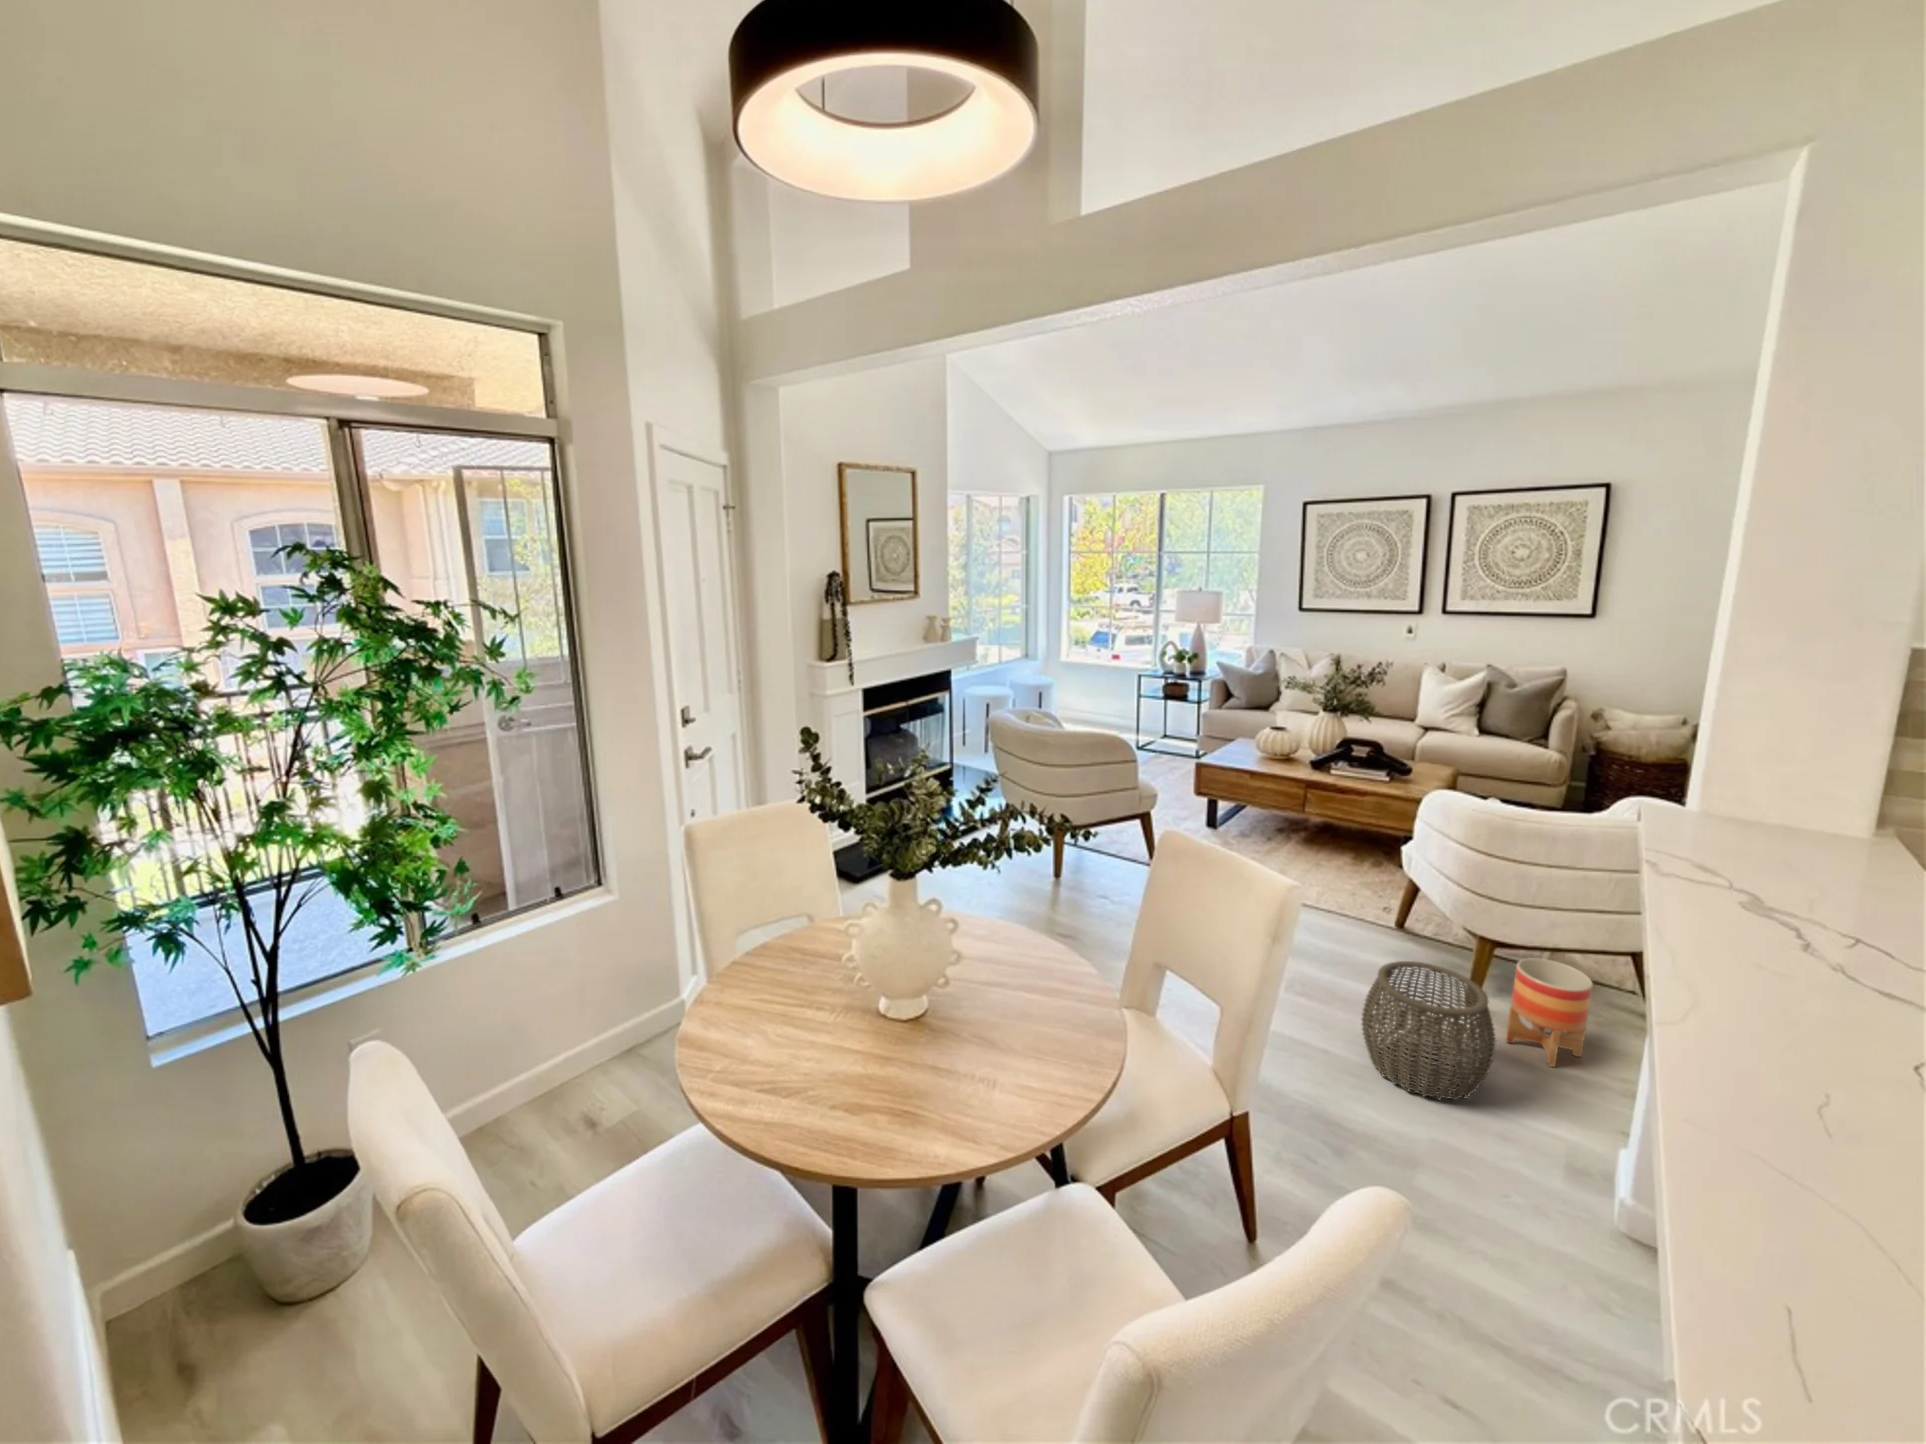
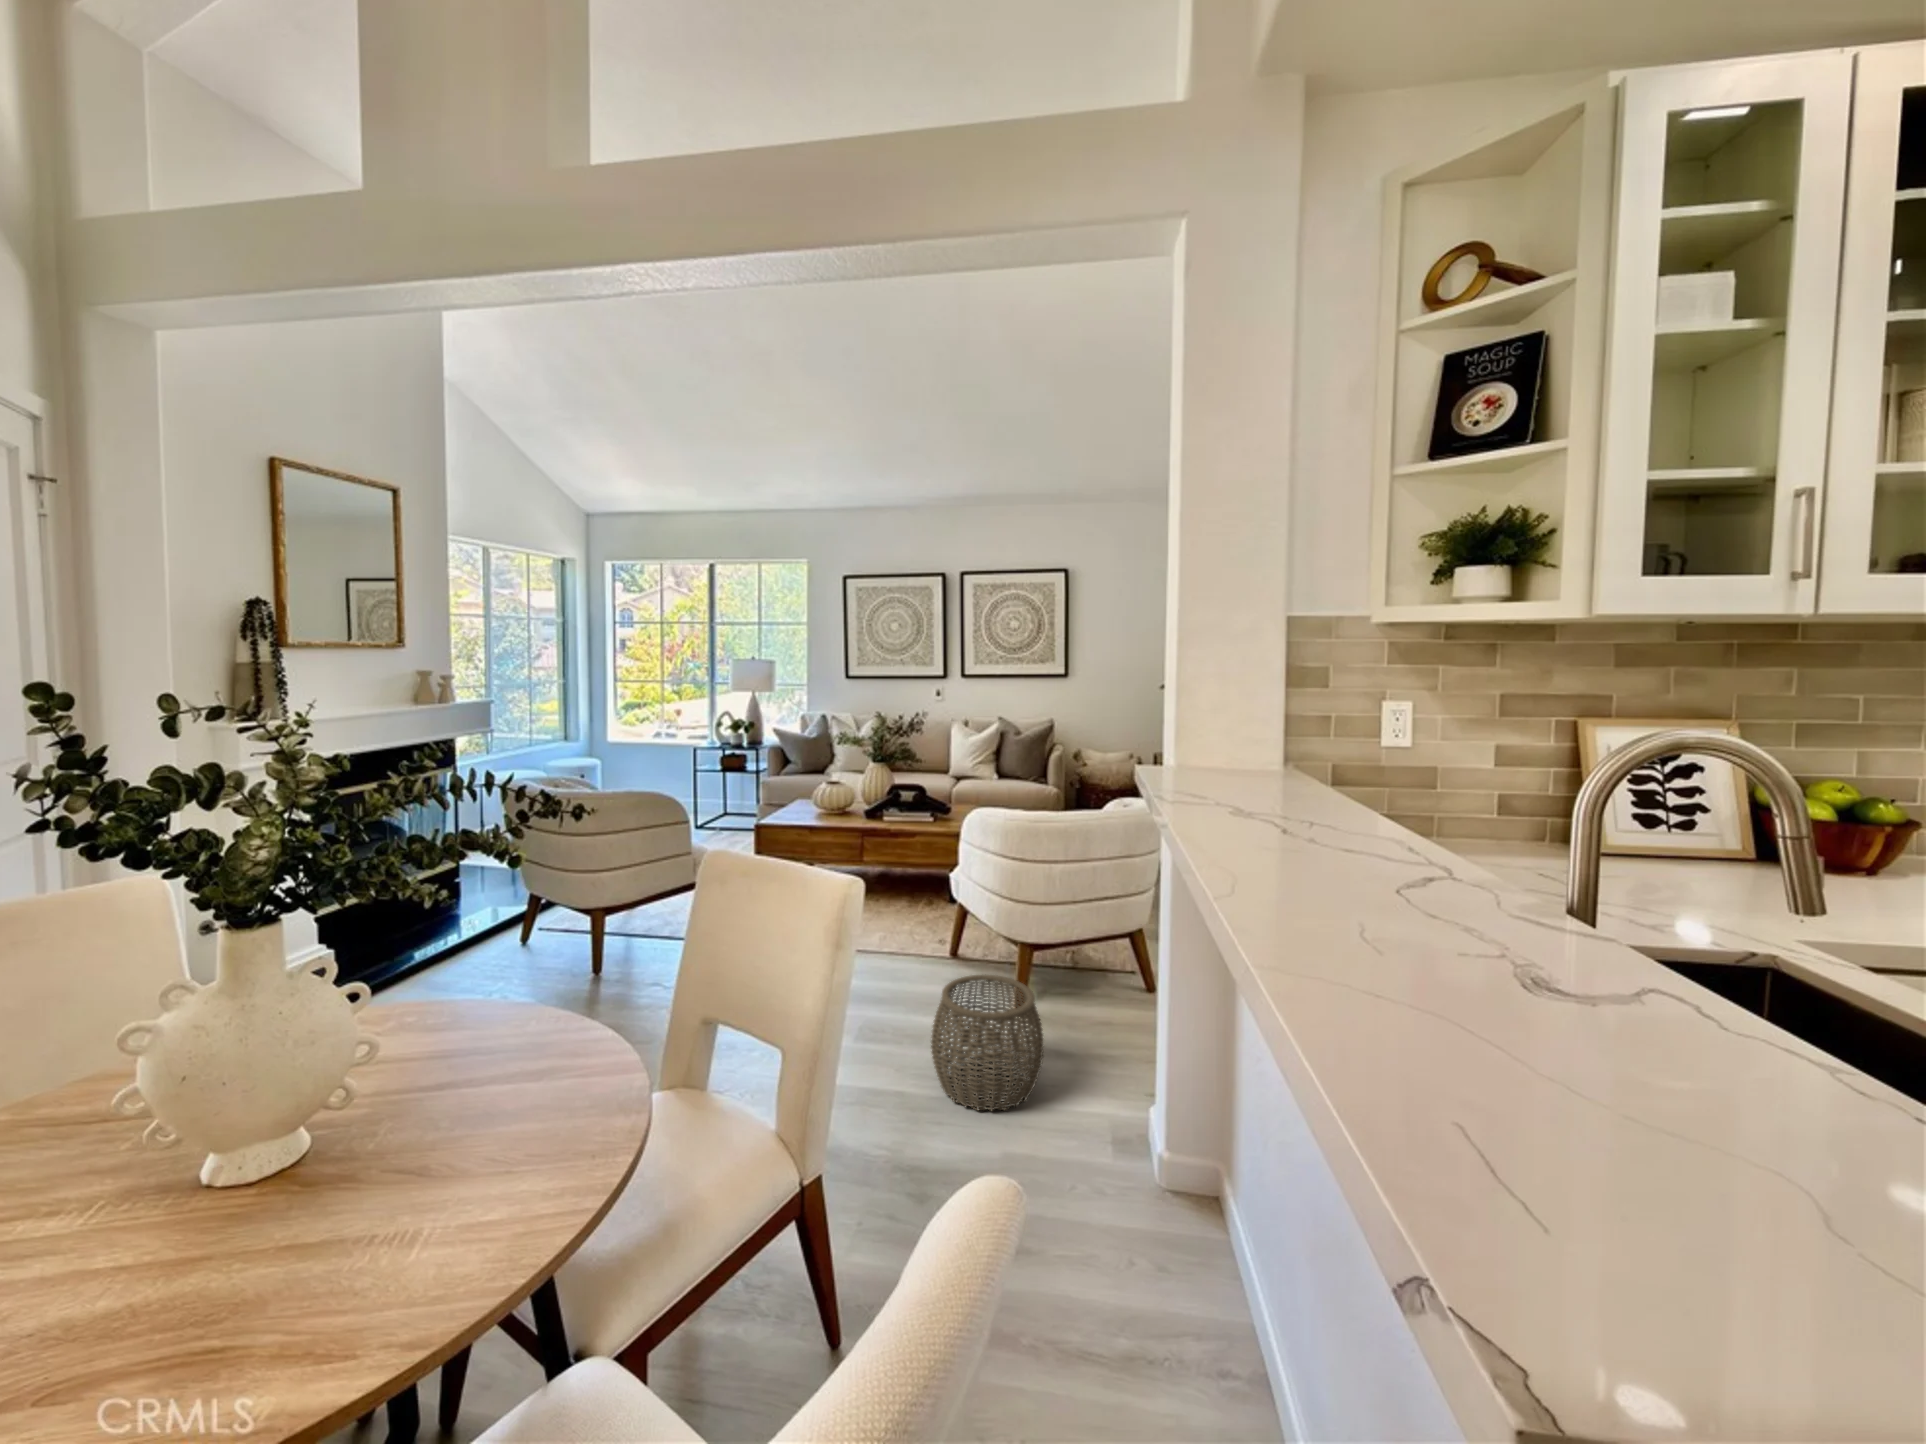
planter: present [1506,958,1593,1067] -> none [1048,951,1106,1050]

